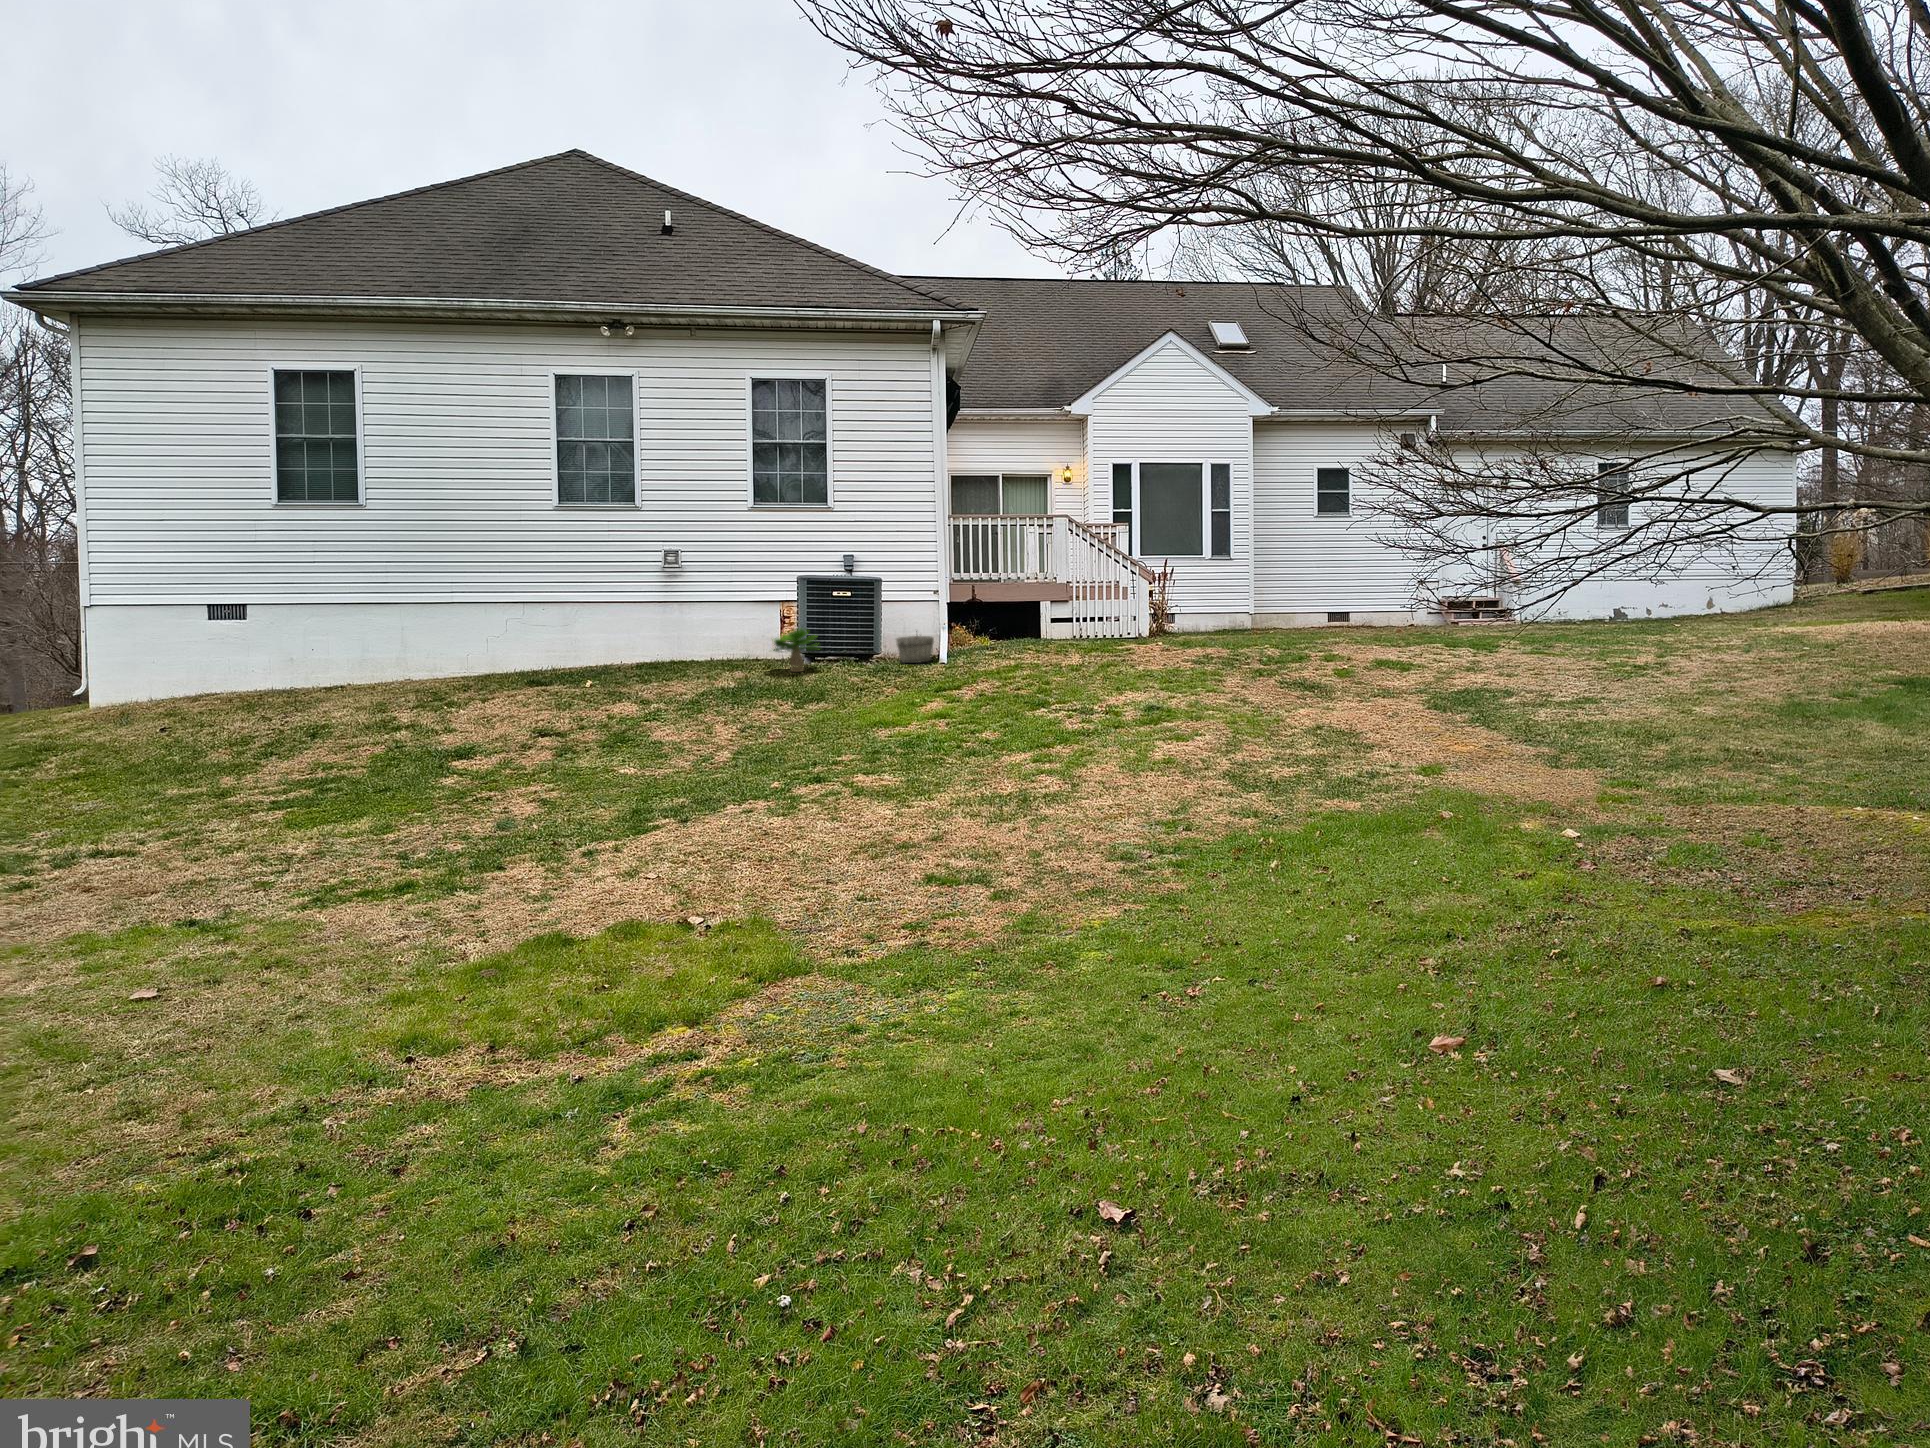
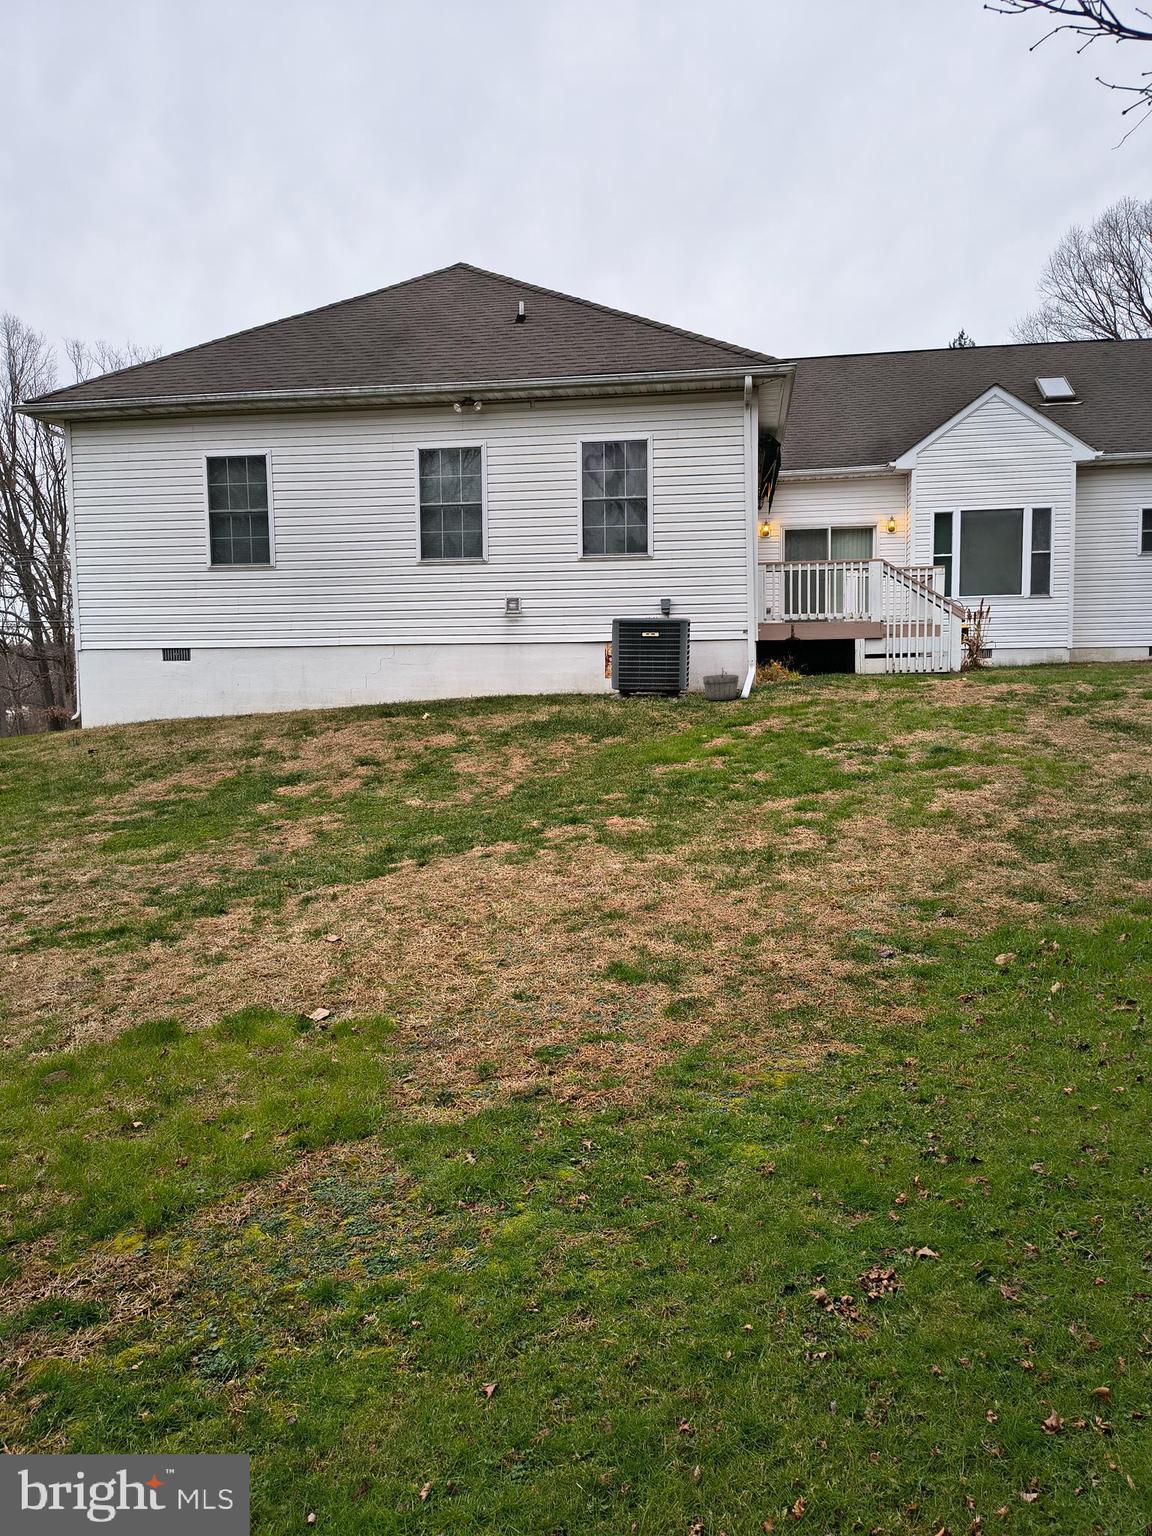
potted plant: present [773,628,819,672] -> none [586,665,634,707]

